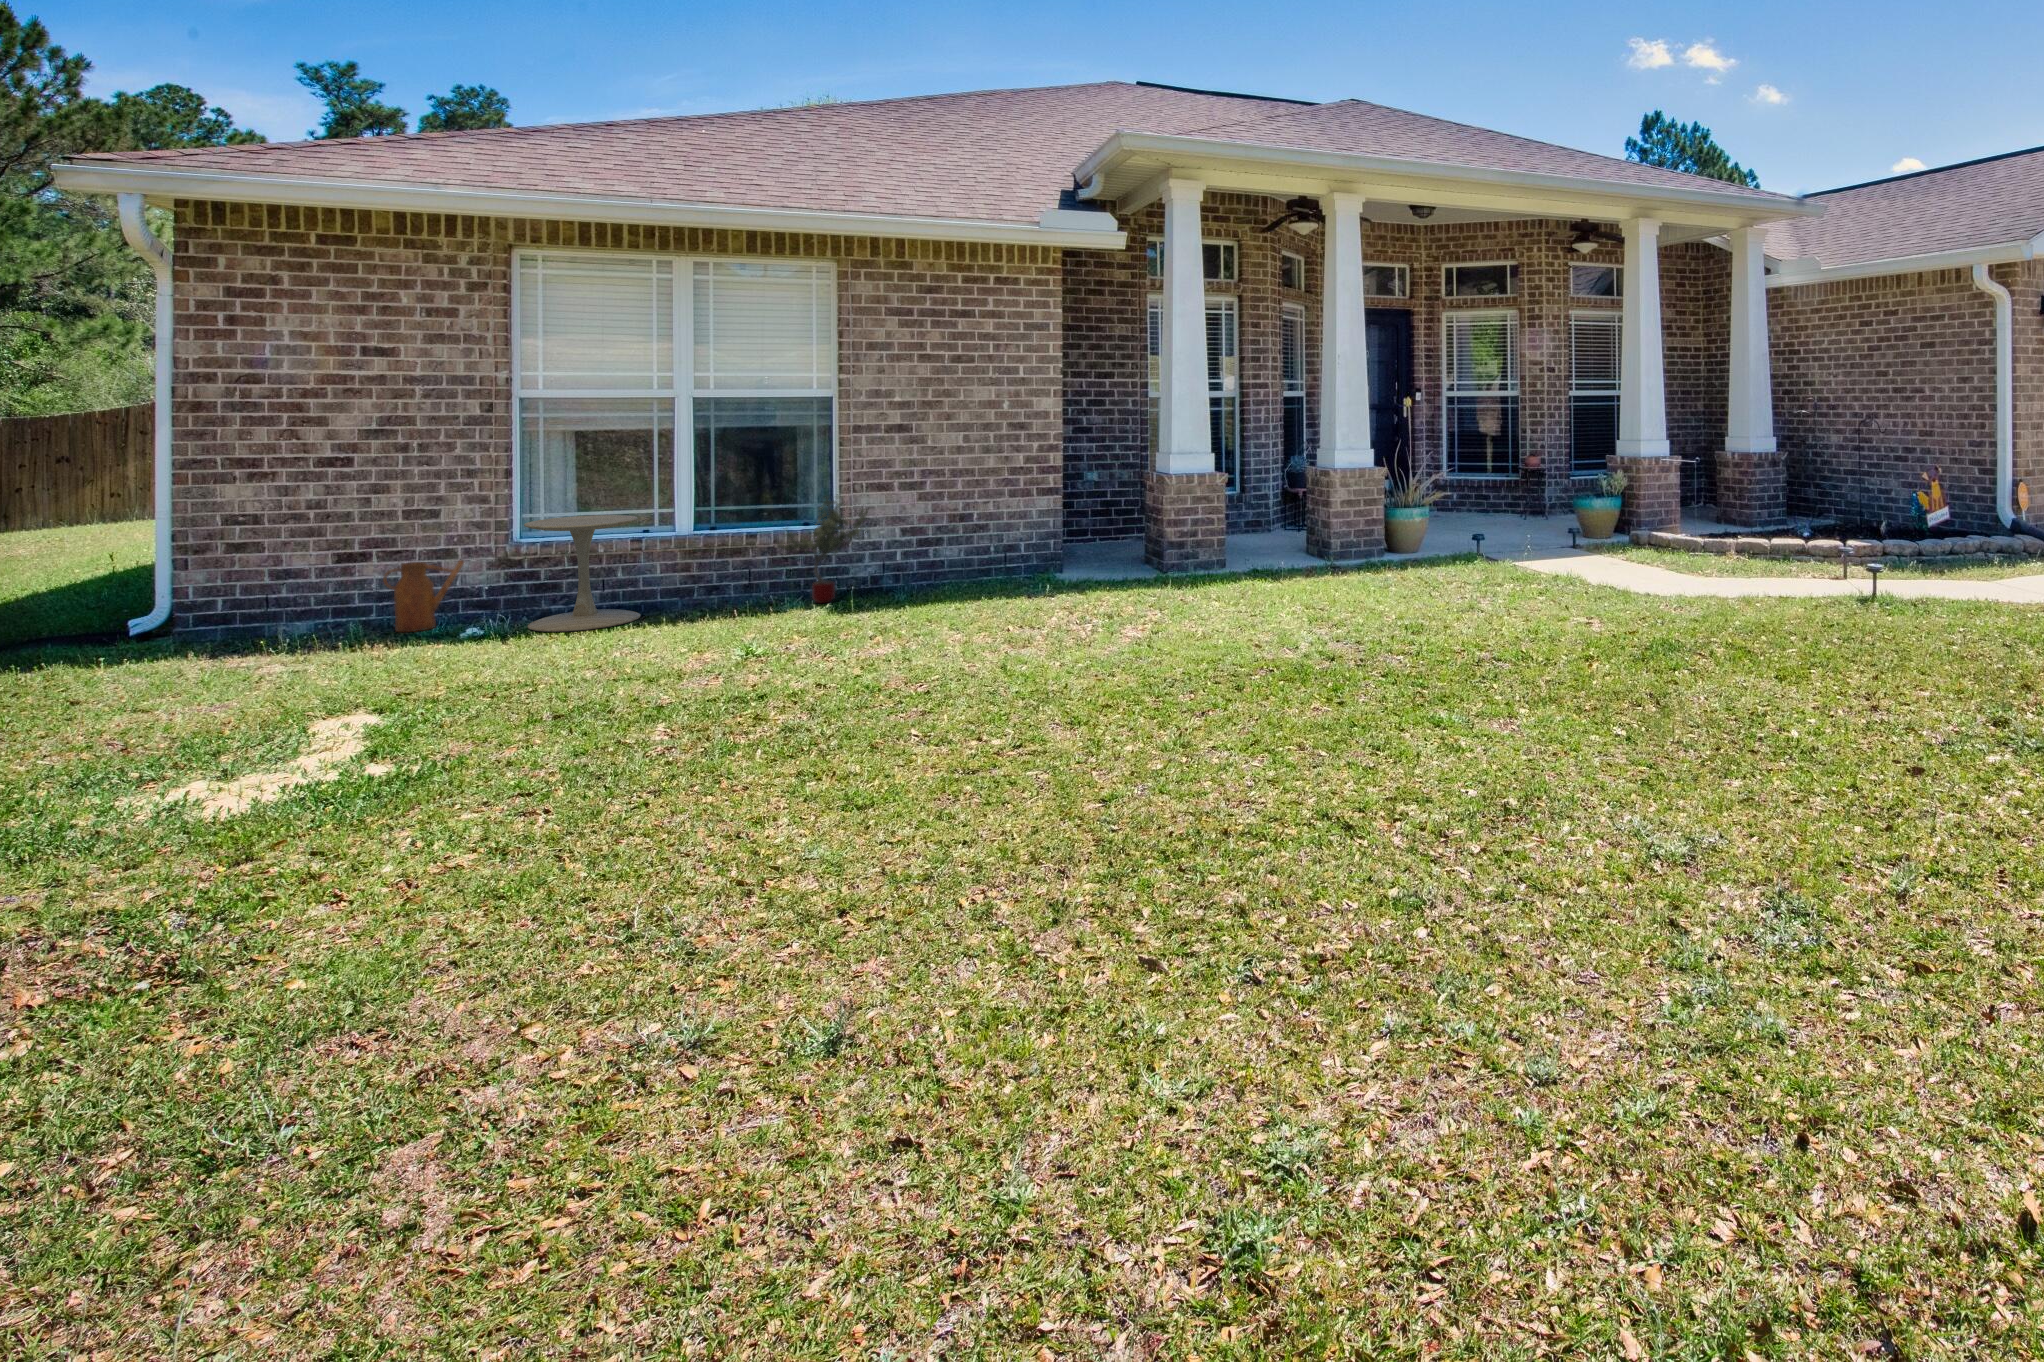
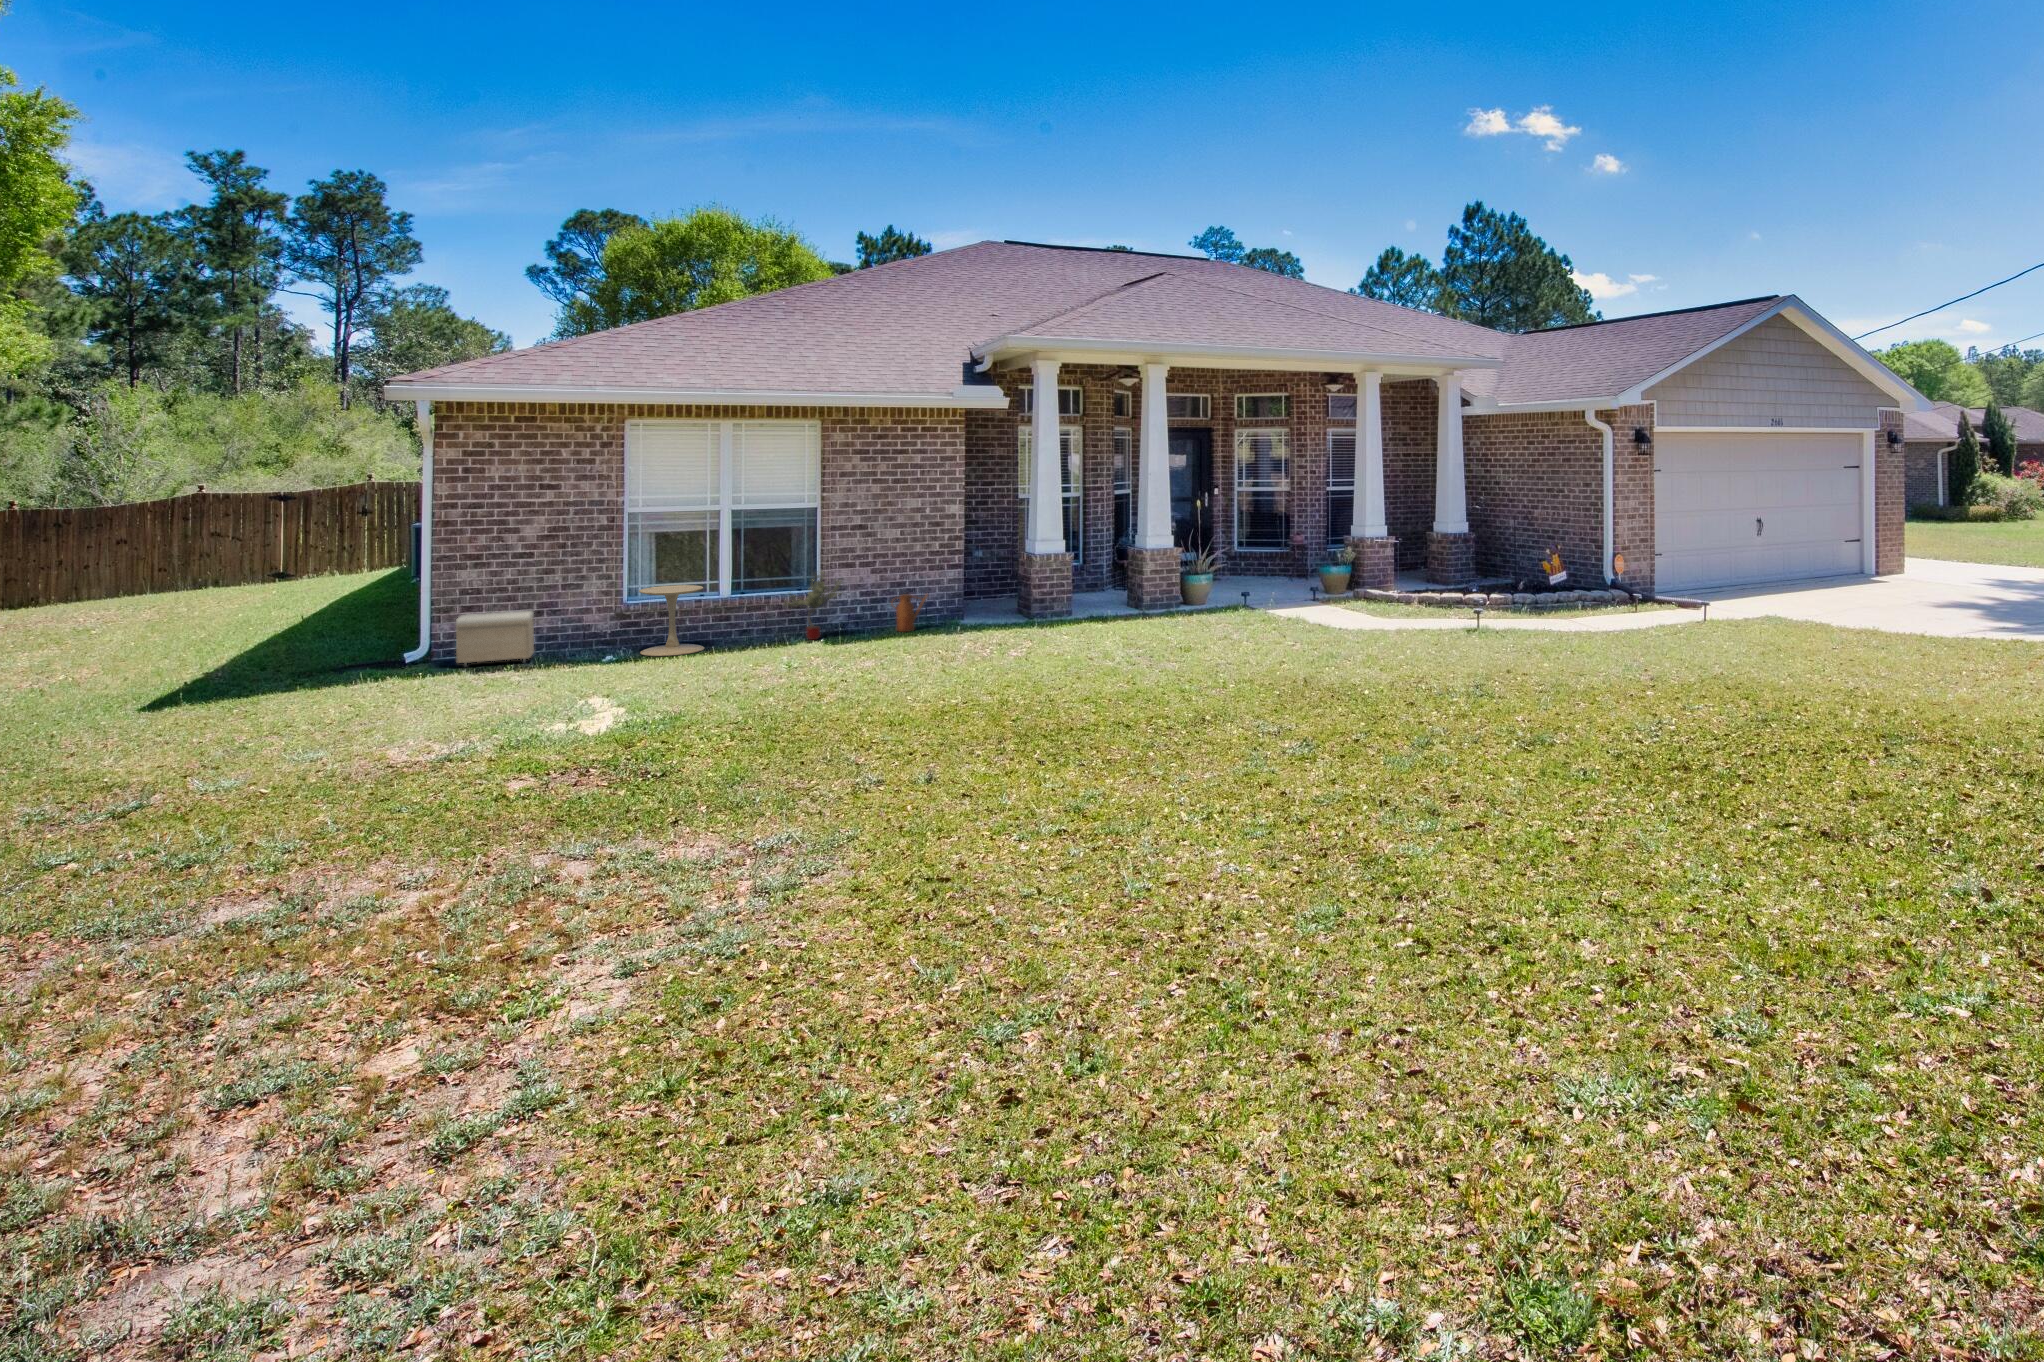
storage bench: none [189,555,352,650] -> present [456,611,534,666]
watering can: present [383,559,464,632] -> present [894,594,928,632]

